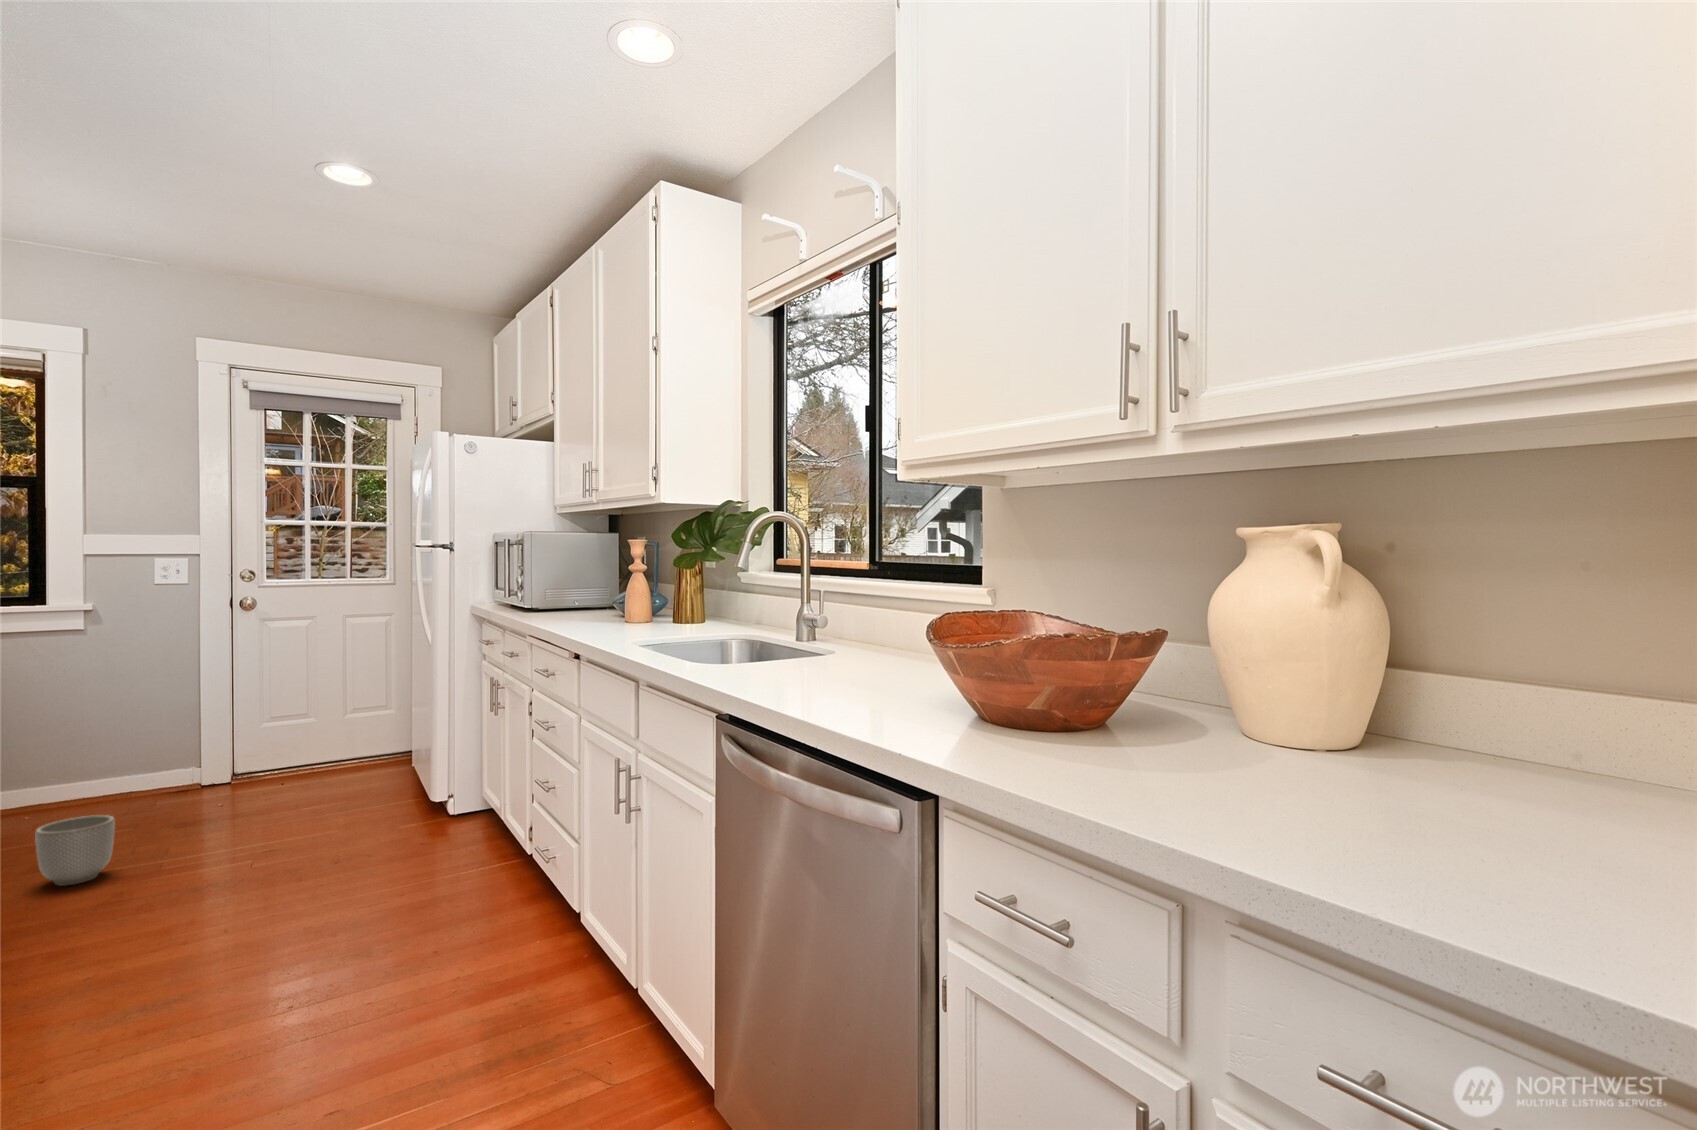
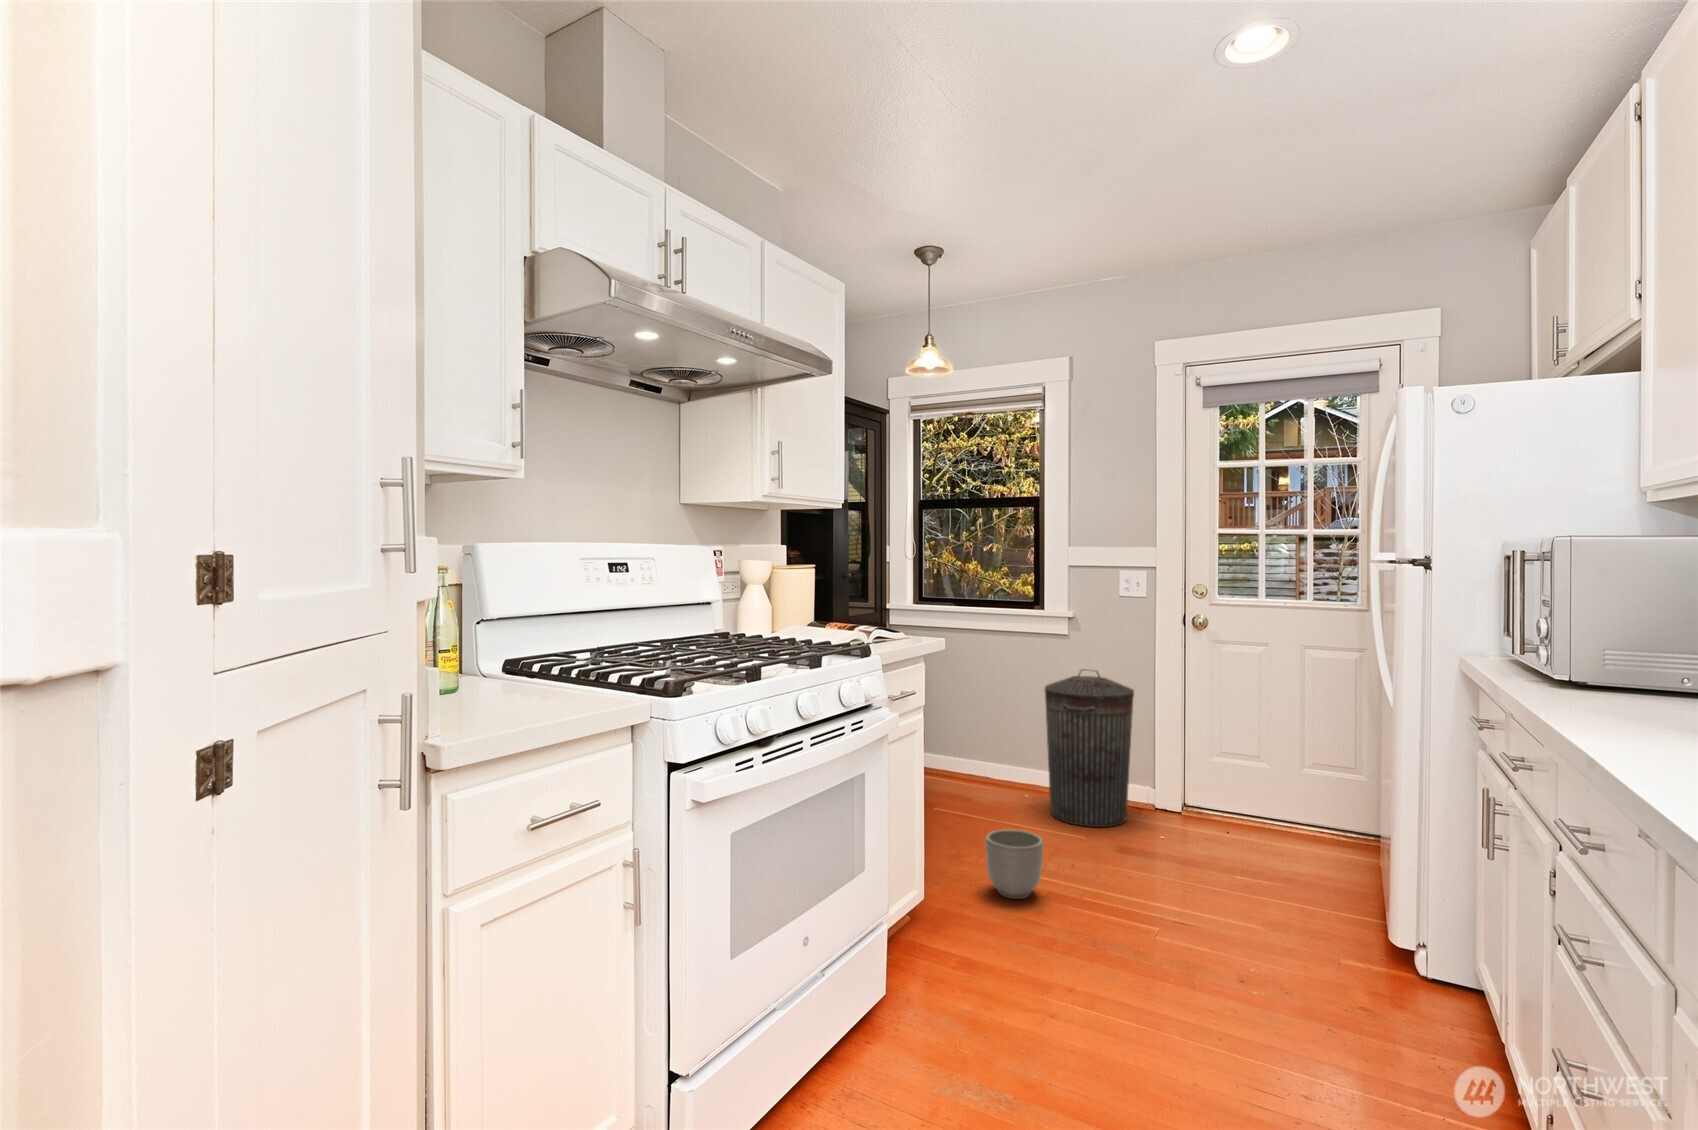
trash can: none [65,657,182,818] -> present [1045,670,1134,827]

